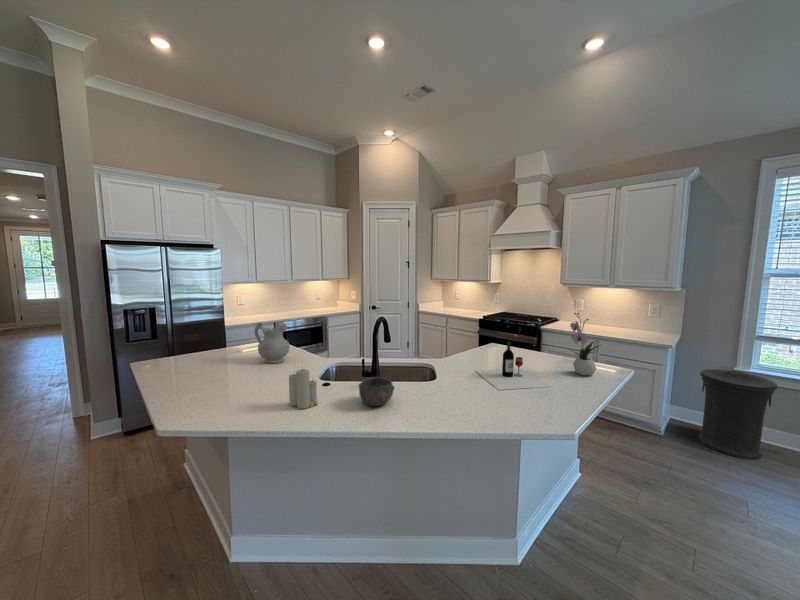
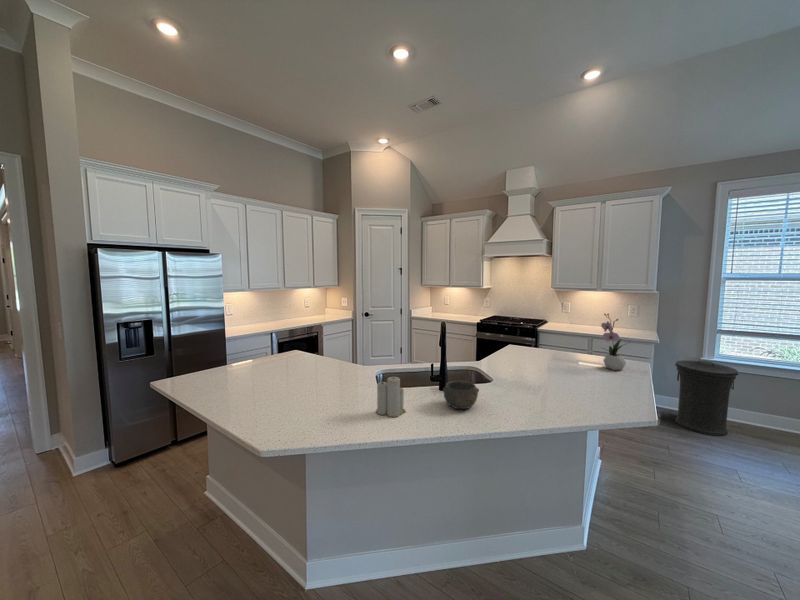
ceramic pitcher: present [255,323,290,363] -> none [295,333,331,374]
wine bottle: present [476,342,552,390] -> none [520,342,600,387]

